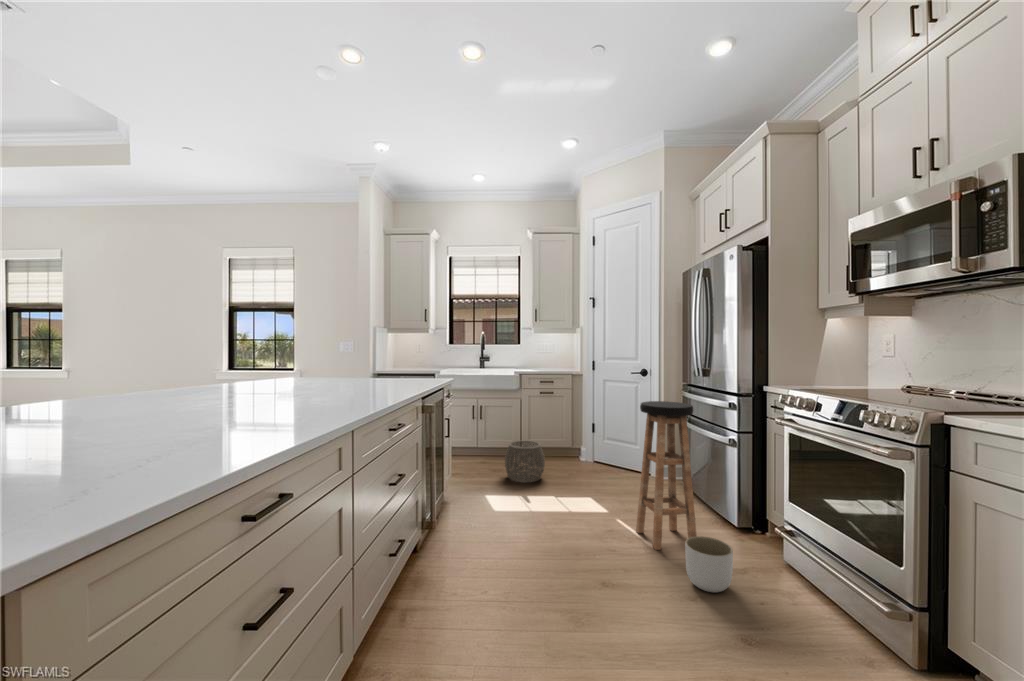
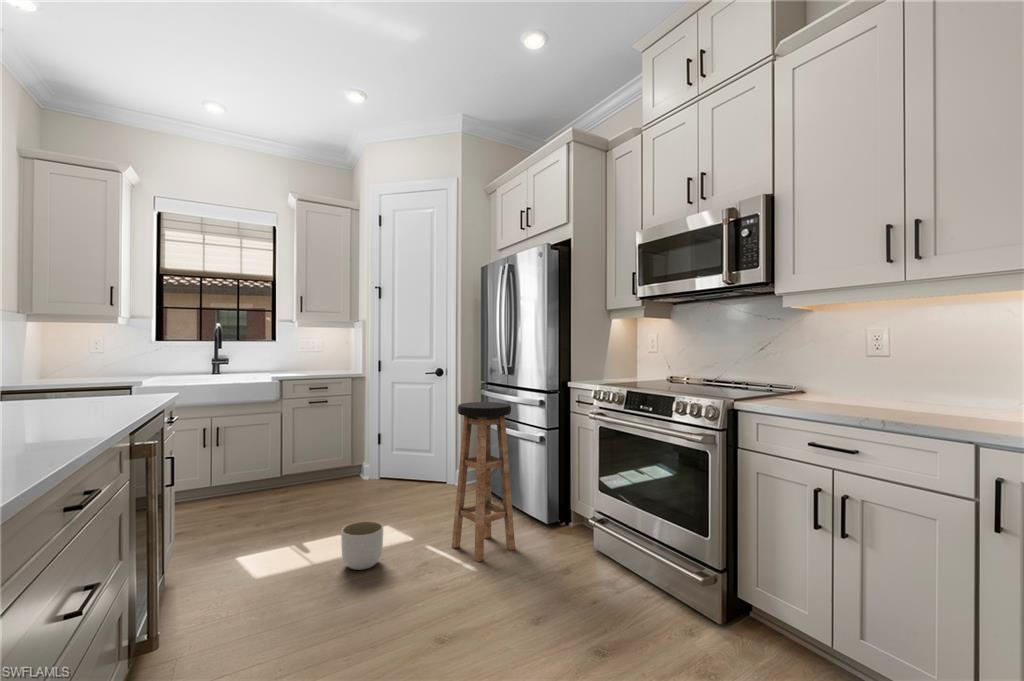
woven basket: present [505,441,545,482] -> none [269,463,325,518]
planter: present [685,536,733,593] -> present [341,521,383,570]

